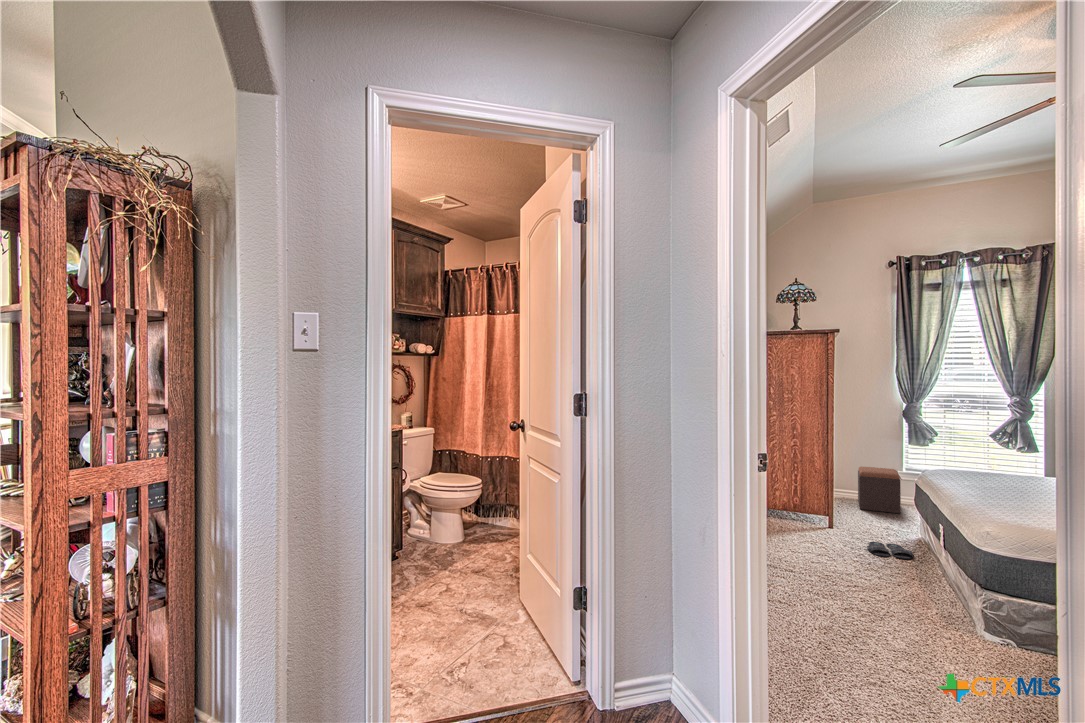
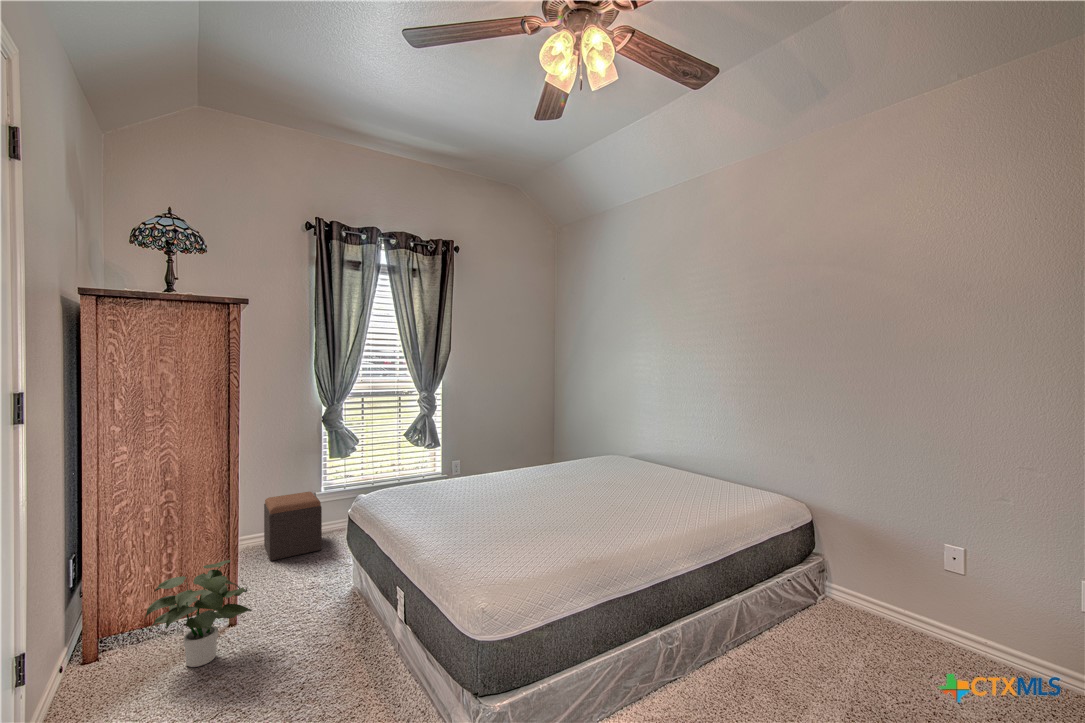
potted plant: none [784,484,839,537] -> present [145,560,252,667]
slippers: present [867,542,913,559] -> none [299,614,364,655]

